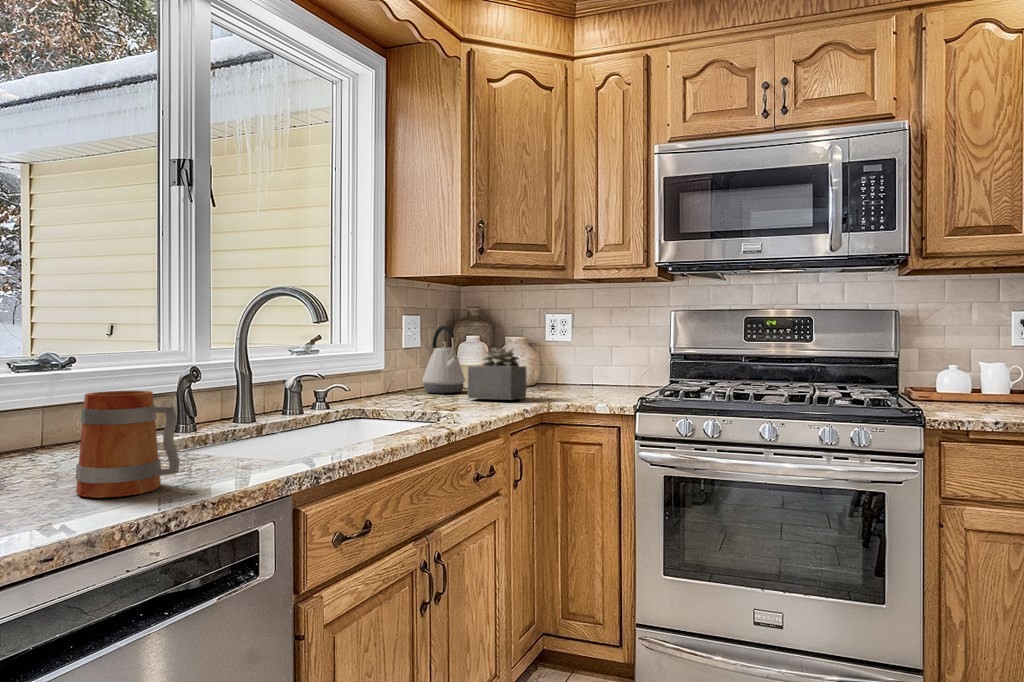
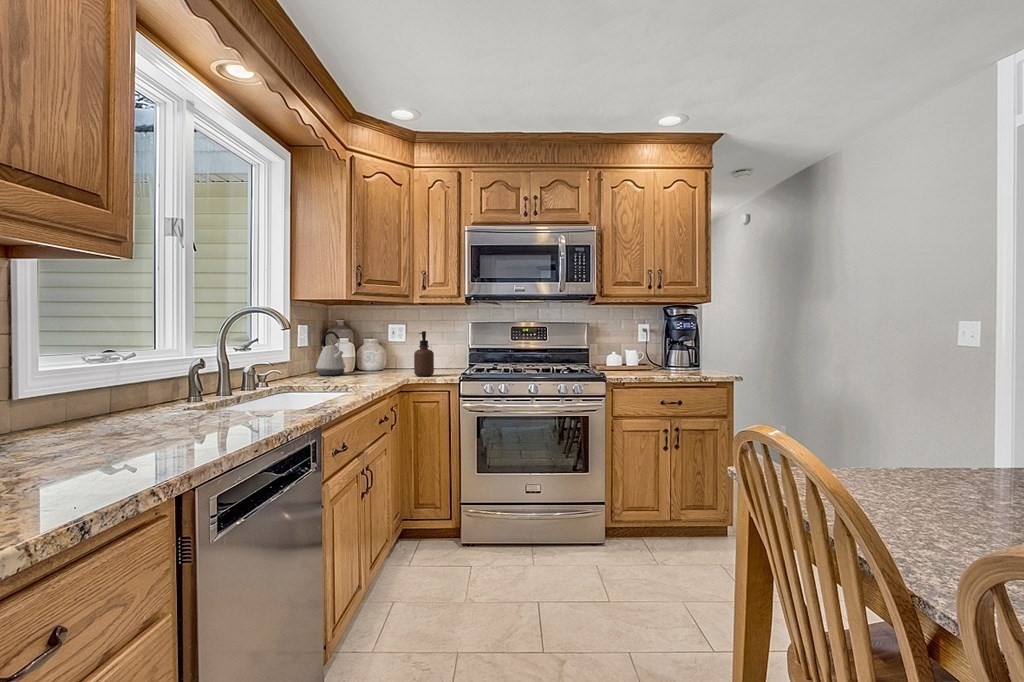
soap dispenser: none [562,326,594,400] -> present [414,331,434,376]
succulent plant: present [468,347,527,399] -> none [355,344,392,377]
mug: present [76,391,180,498] -> none [194,370,262,434]

